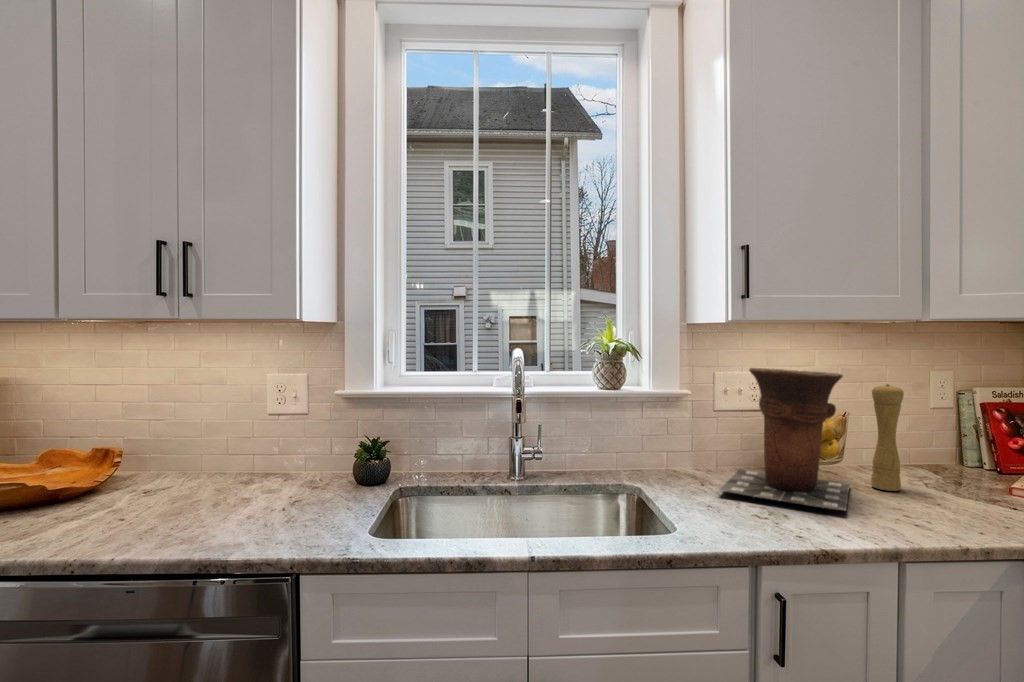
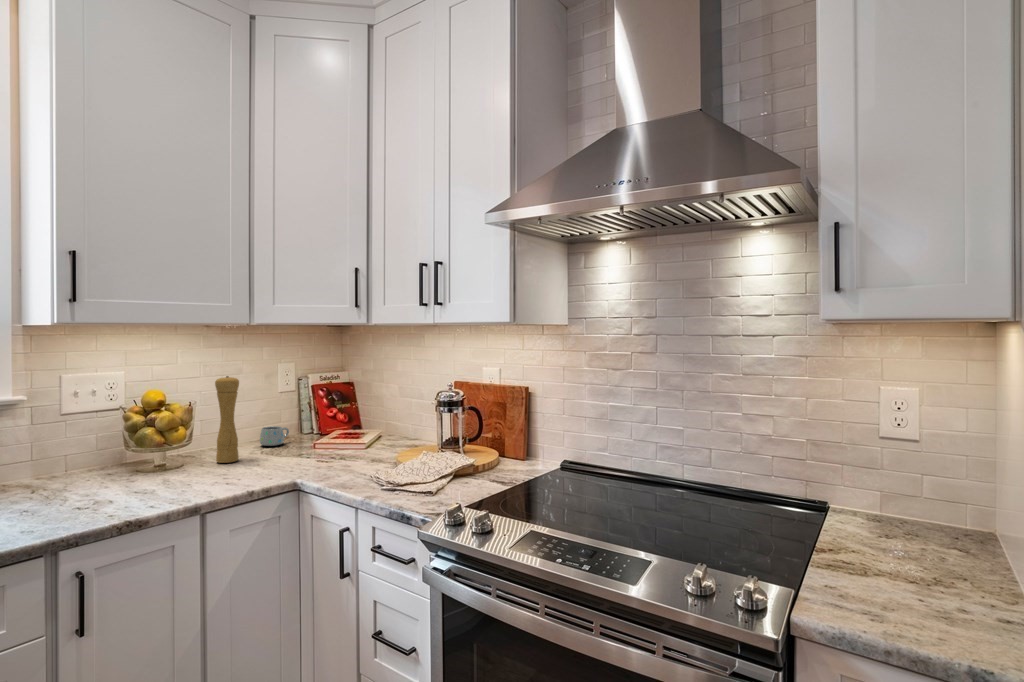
vase: present [719,368,850,510] -> none [48,368,197,494]
mug: none [912,451,953,477] -> present [260,426,289,446]

